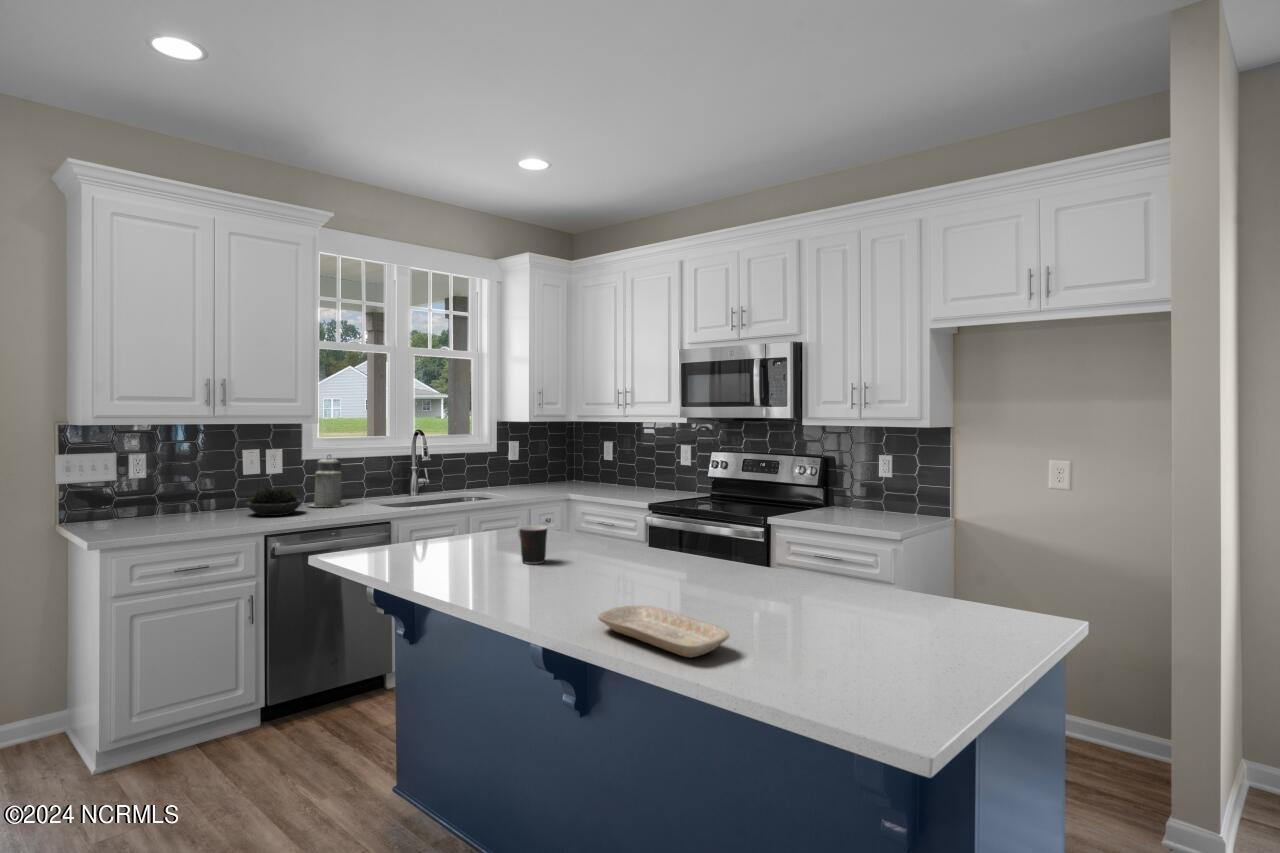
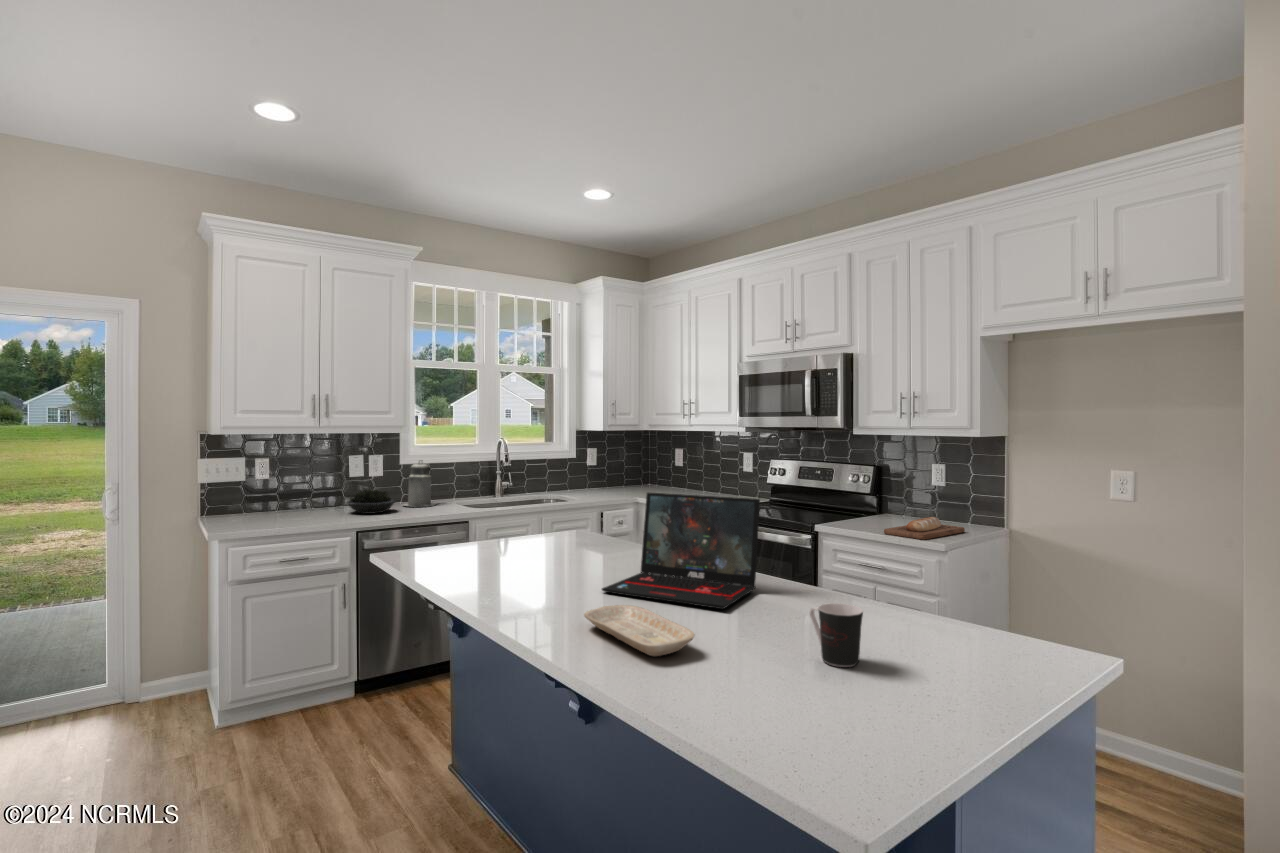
laptop: none [595,486,756,606] -> present [602,492,760,609]
bread loaf: none [840,508,915,530] -> present [884,517,965,540]
coffee cup: present [518,525,548,564] -> present [810,603,863,667]

